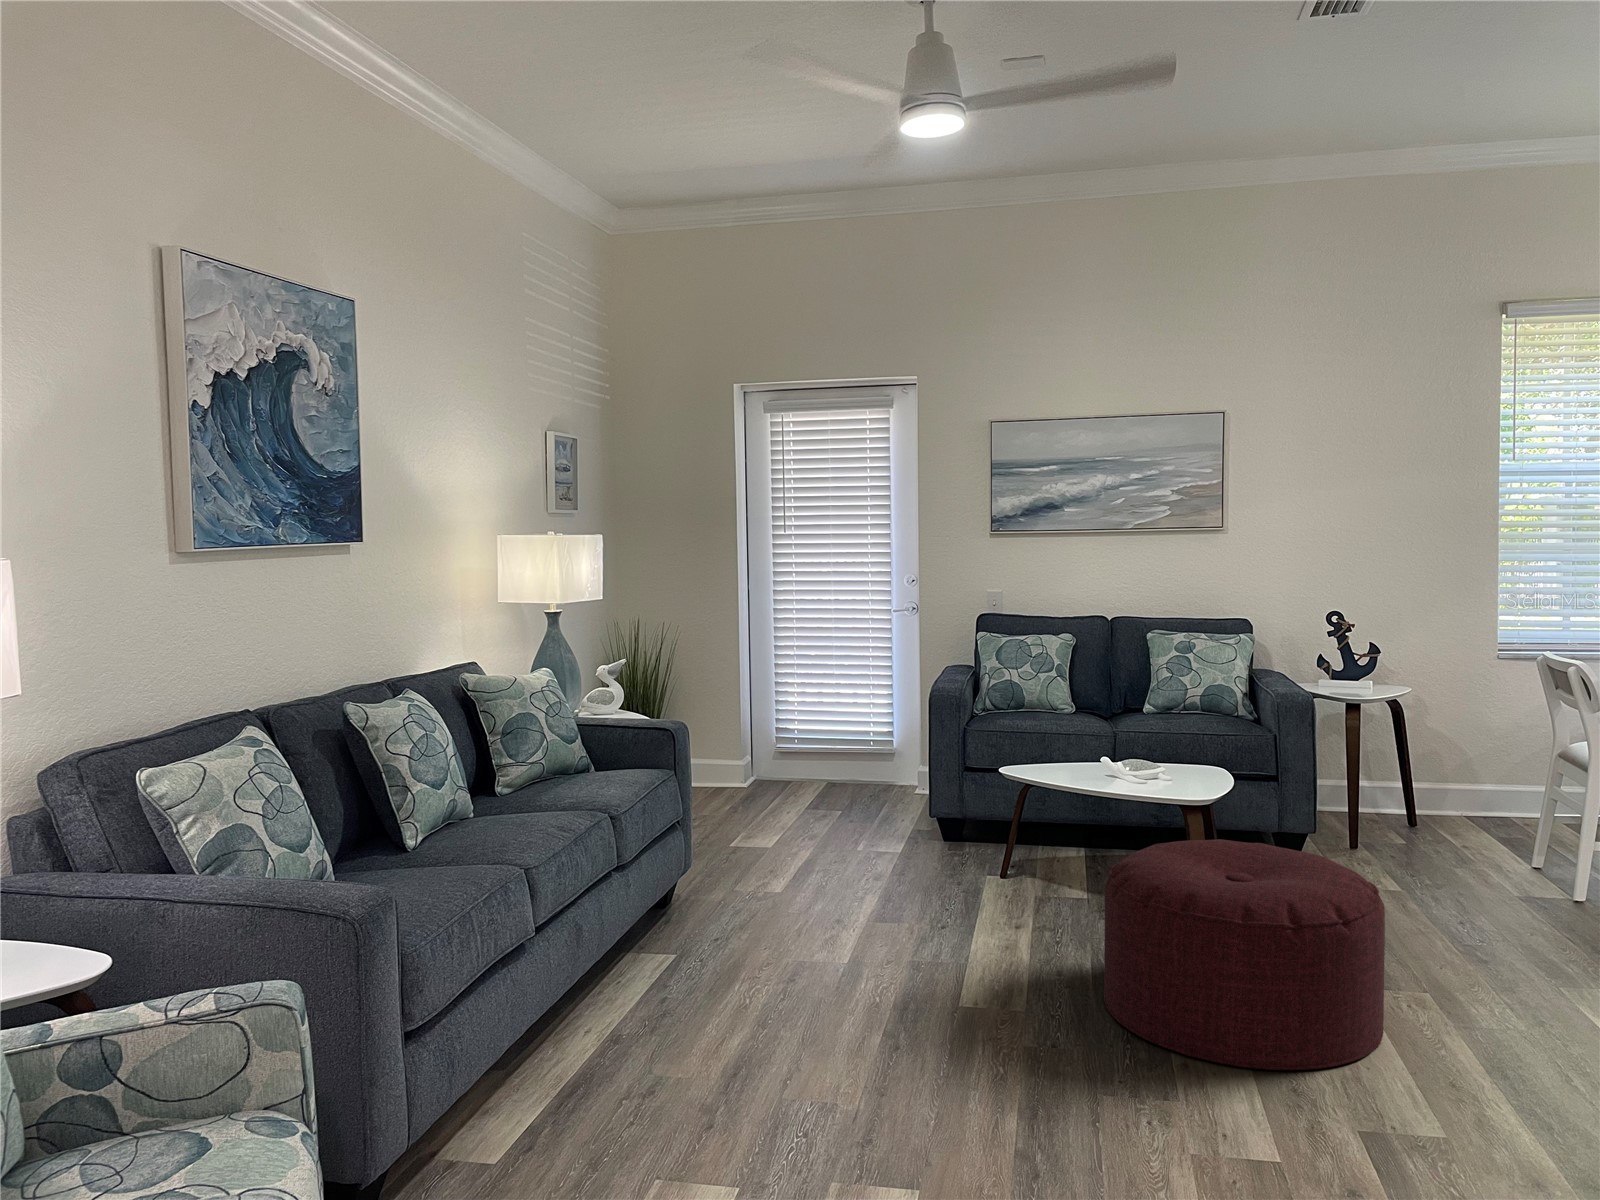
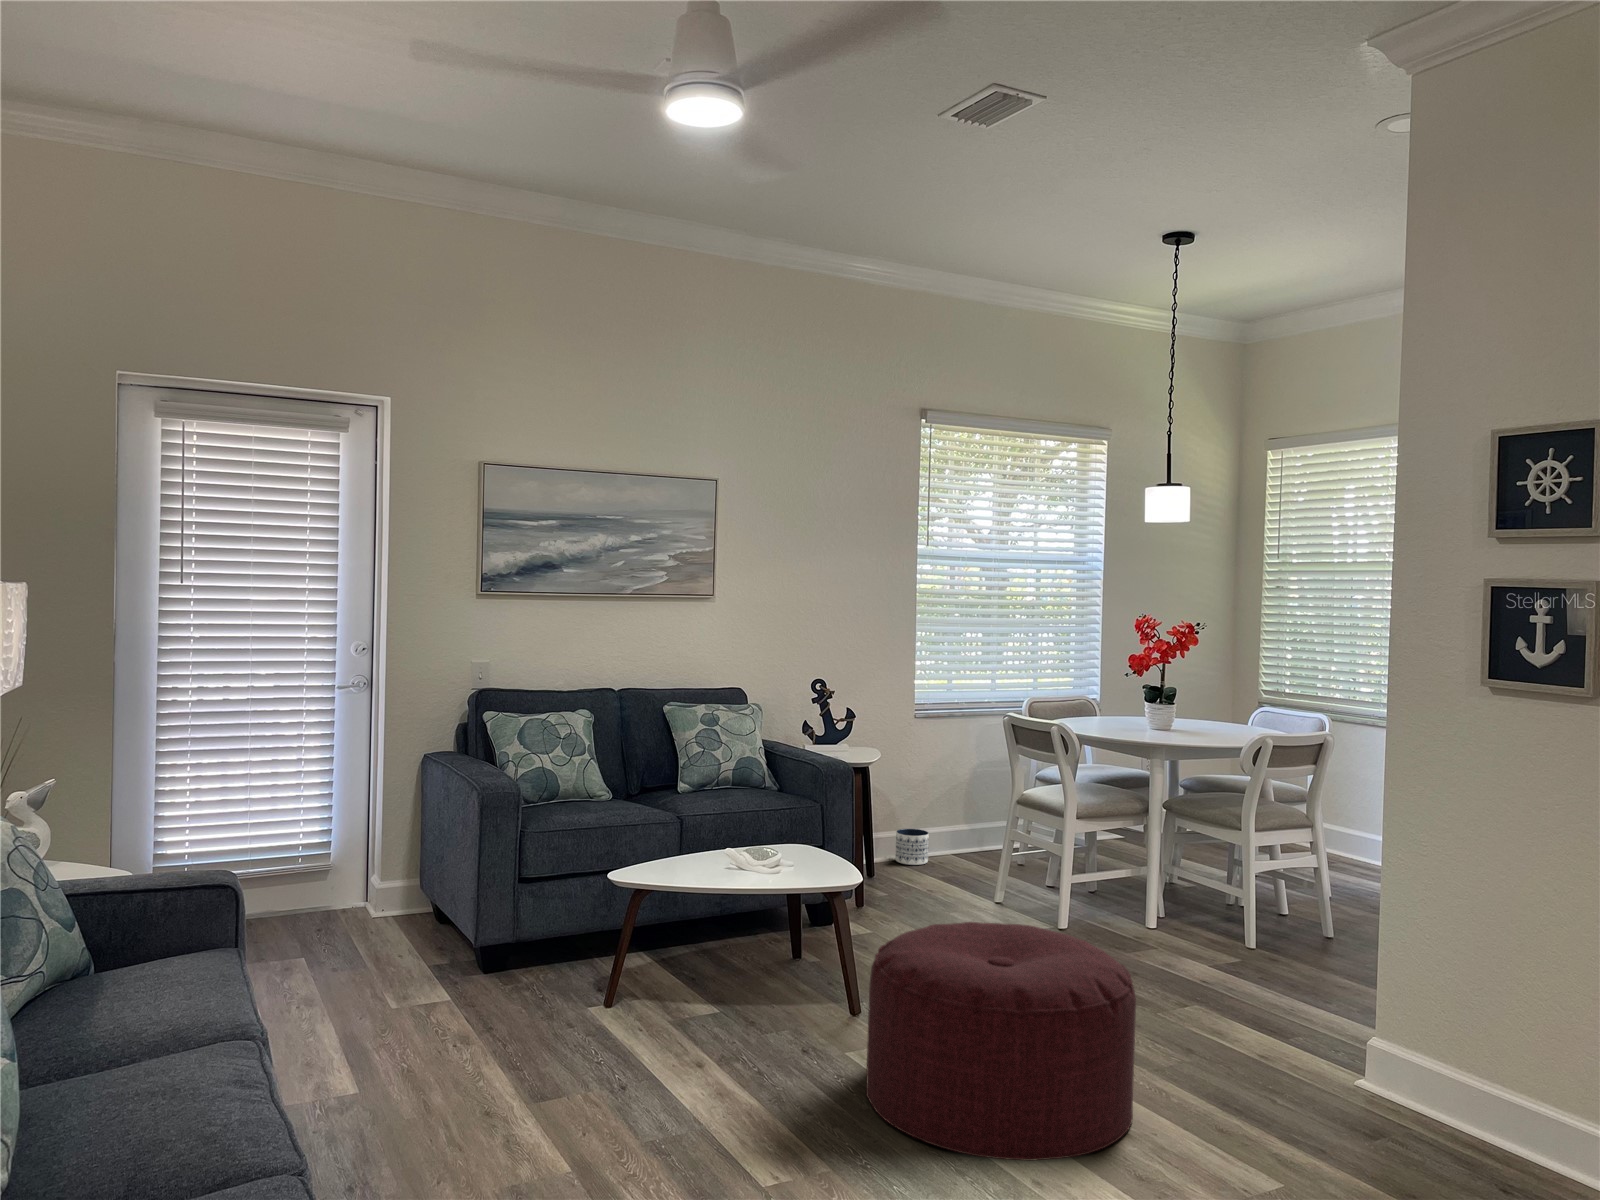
planter: none [1464,783,1507,824] -> present [895,829,929,865]

